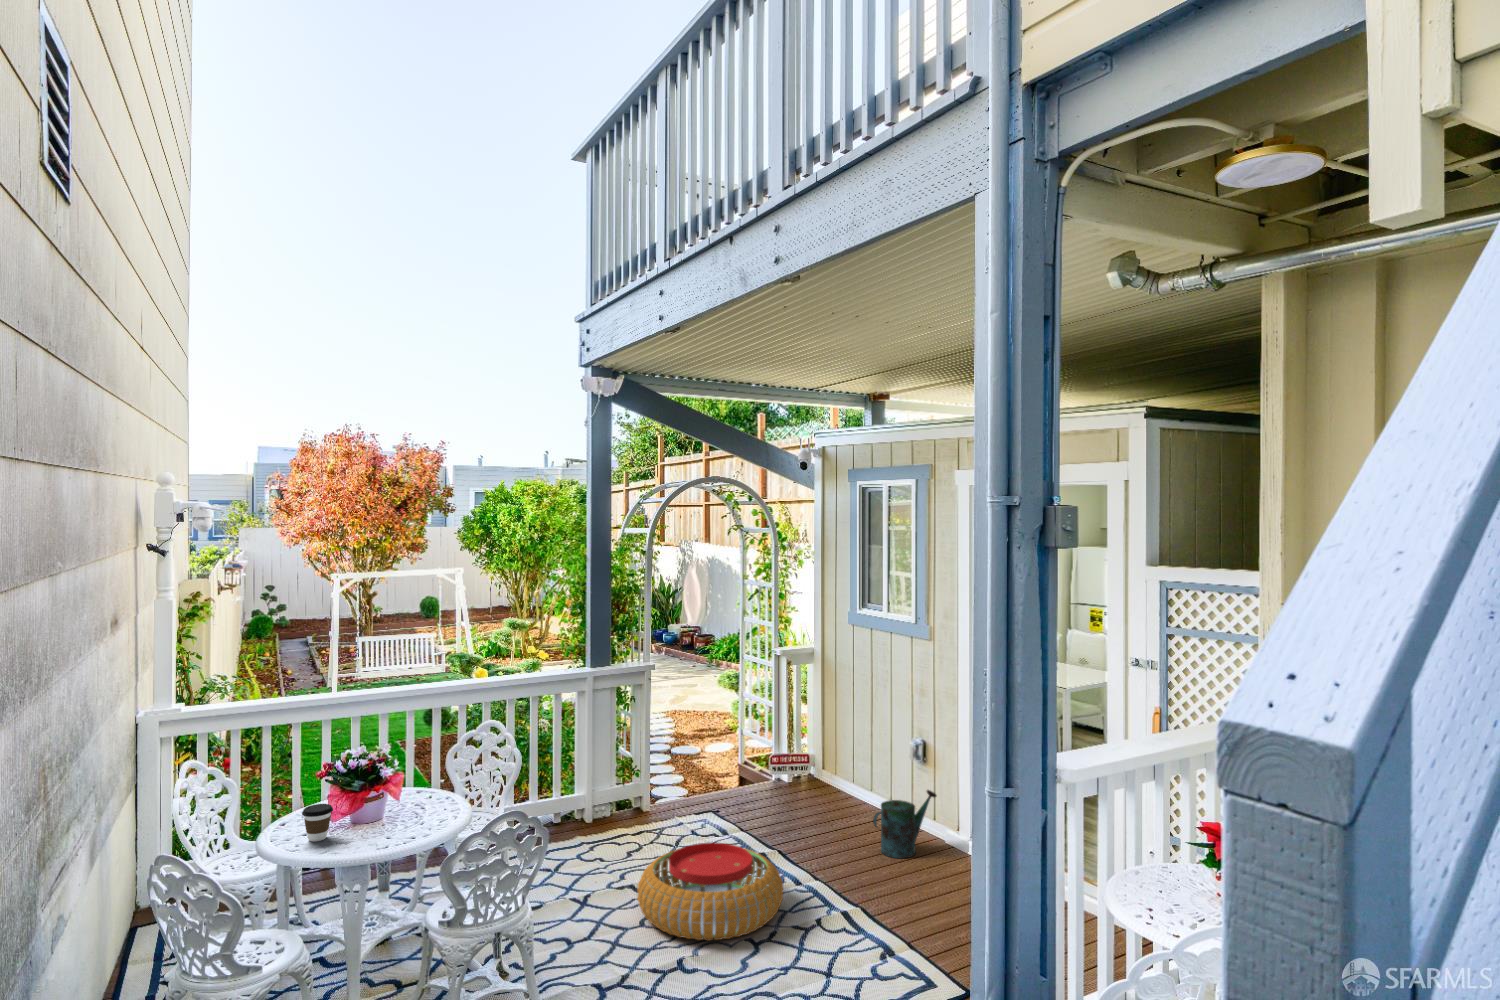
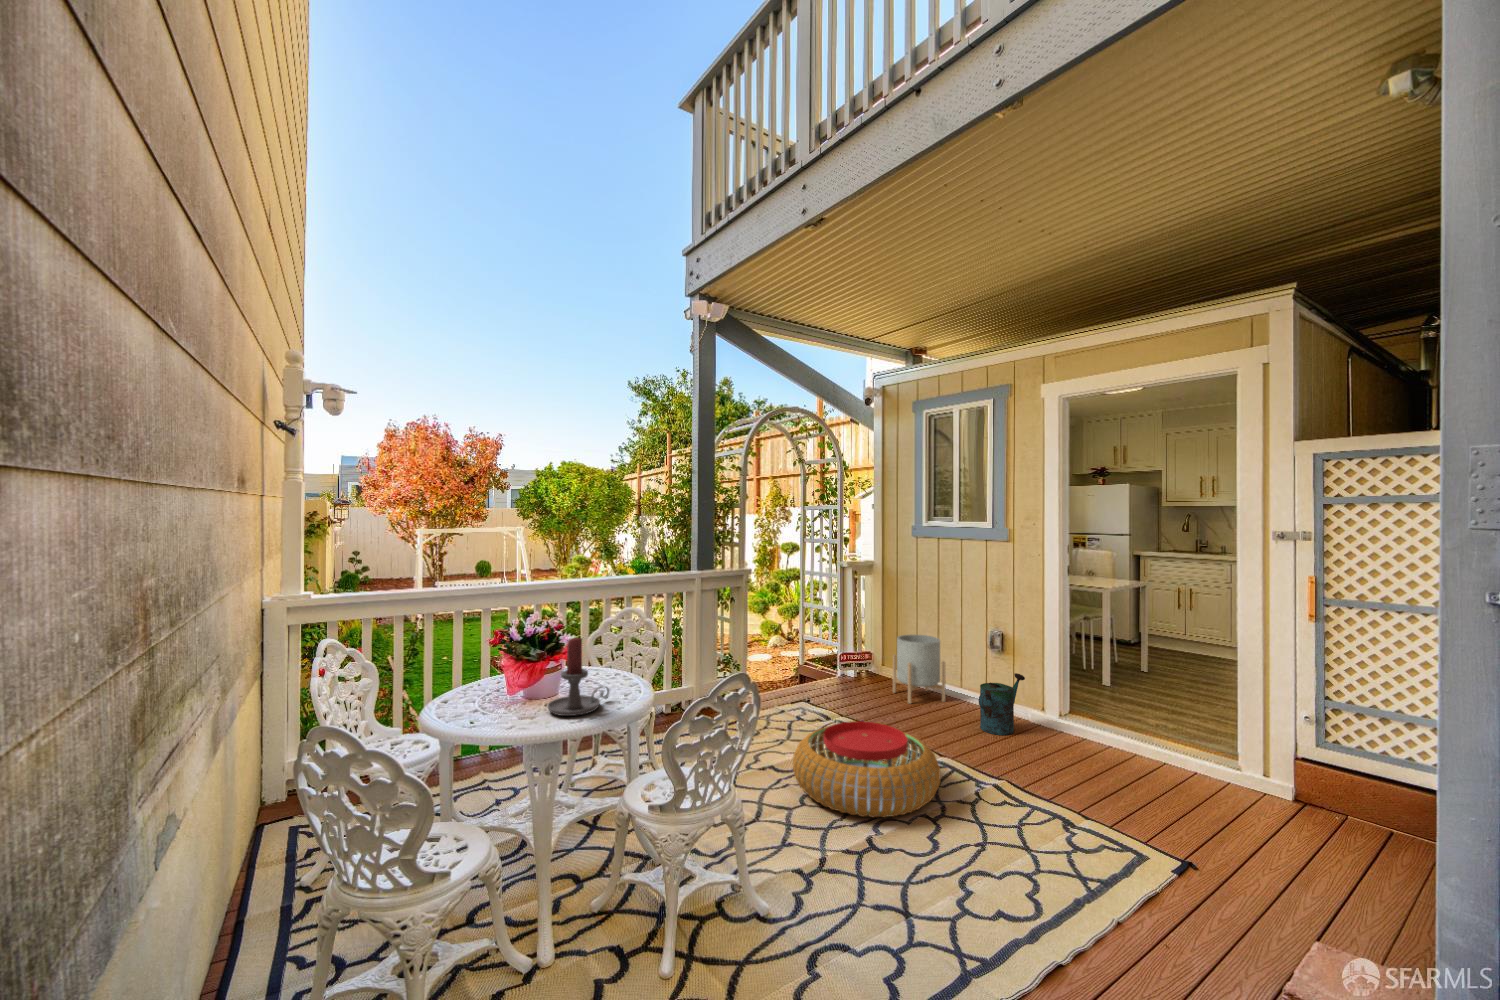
planter: none [816,739,868,819] -> present [893,635,945,703]
candle holder: none [365,771,425,842] -> present [547,638,609,716]
coffee cup: present [302,804,333,842] -> none [474,675,509,718]

